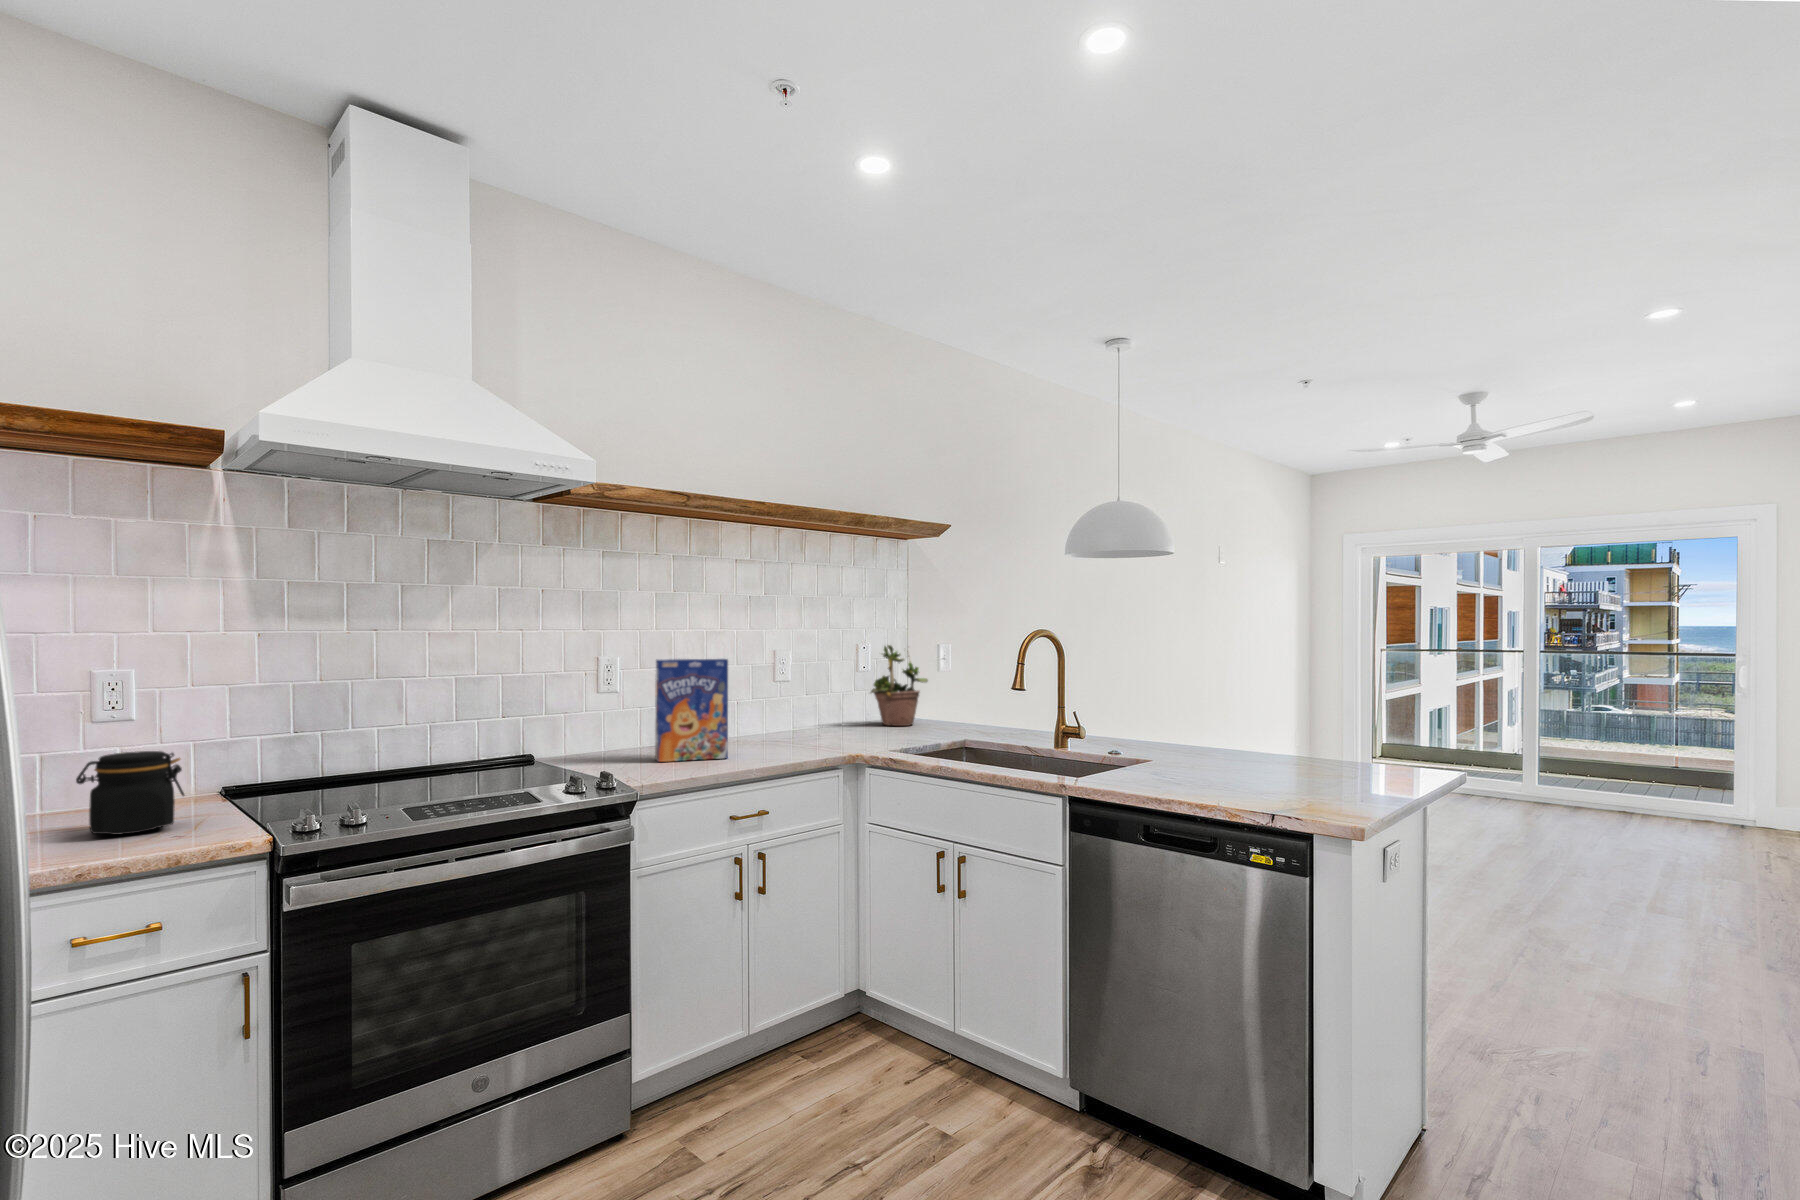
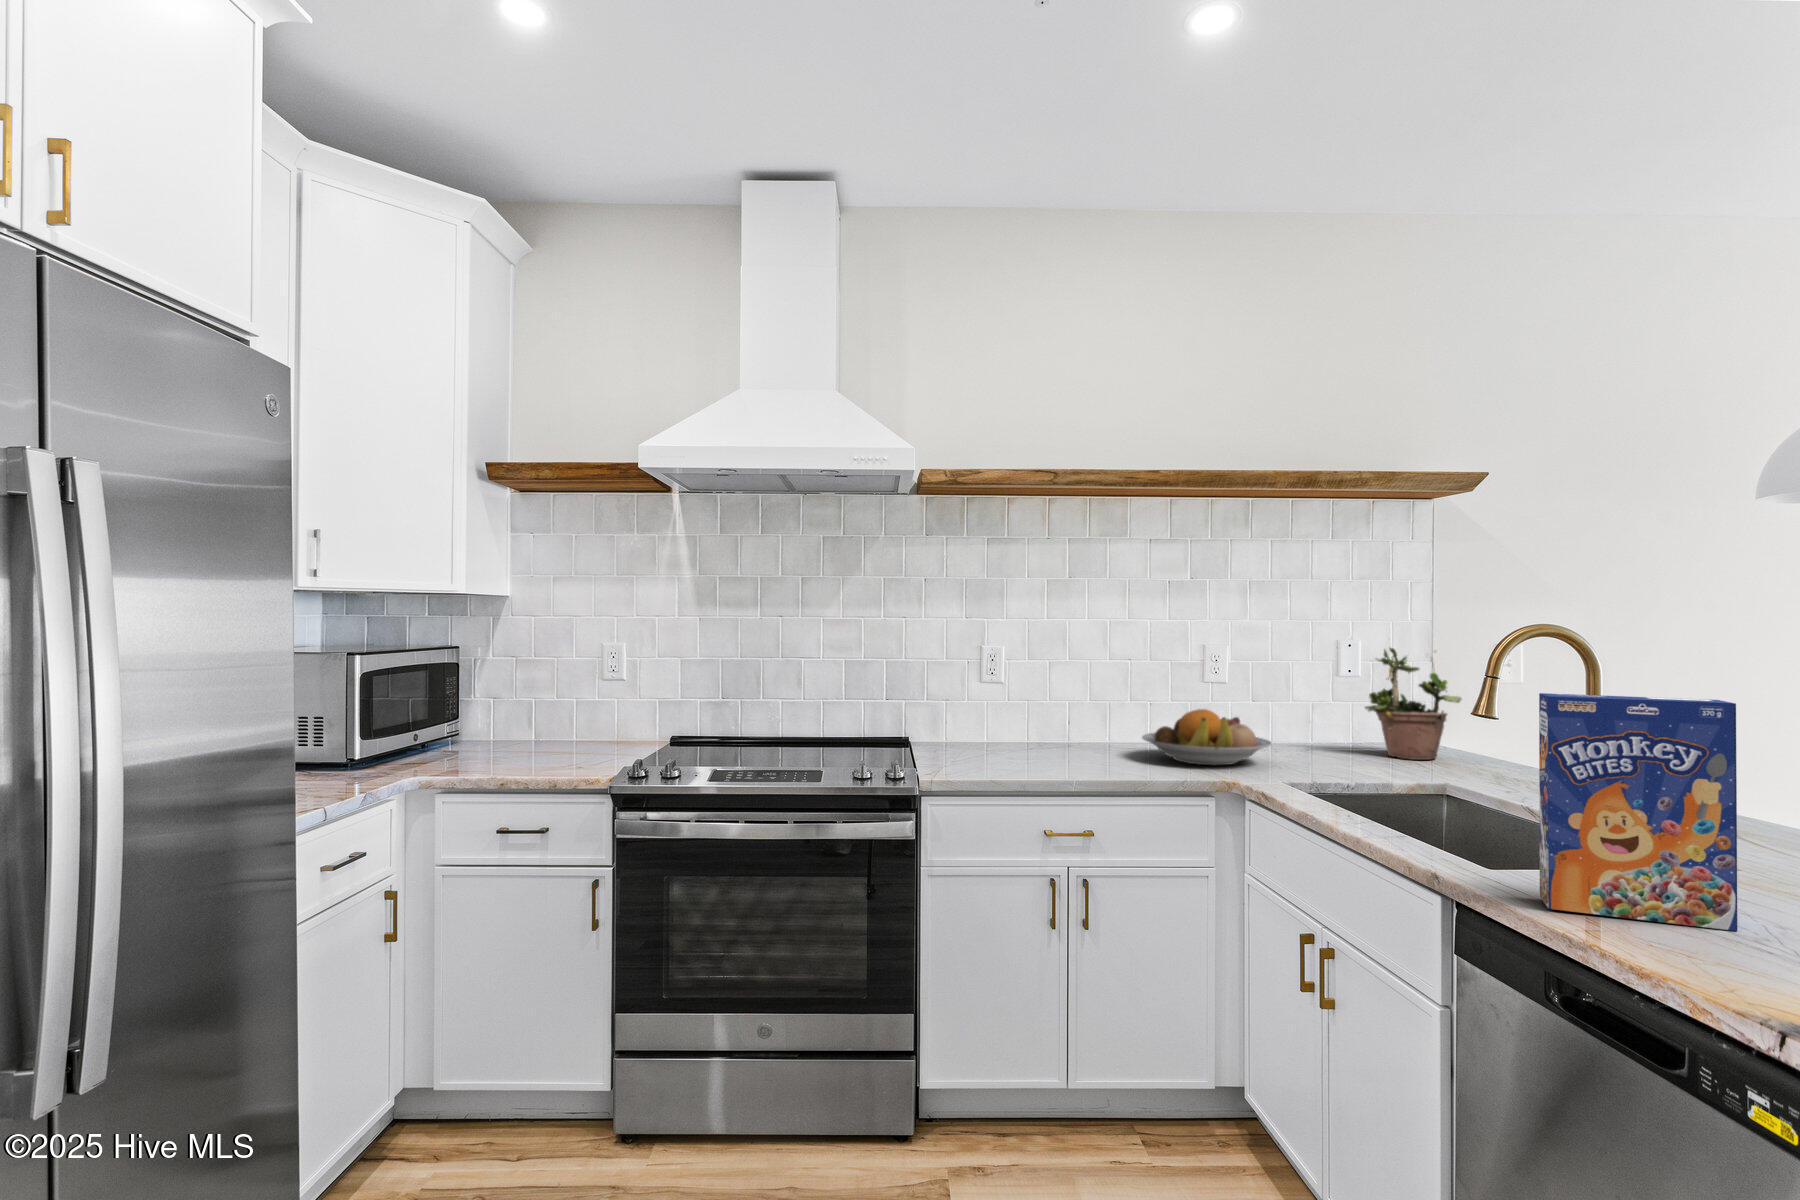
cereal box: present [655,659,728,762] -> present [1539,693,1737,931]
fruit bowl: none [740,700,843,745] -> present [1142,709,1272,765]
jar: present [76,751,184,835] -> none [541,703,604,761]

